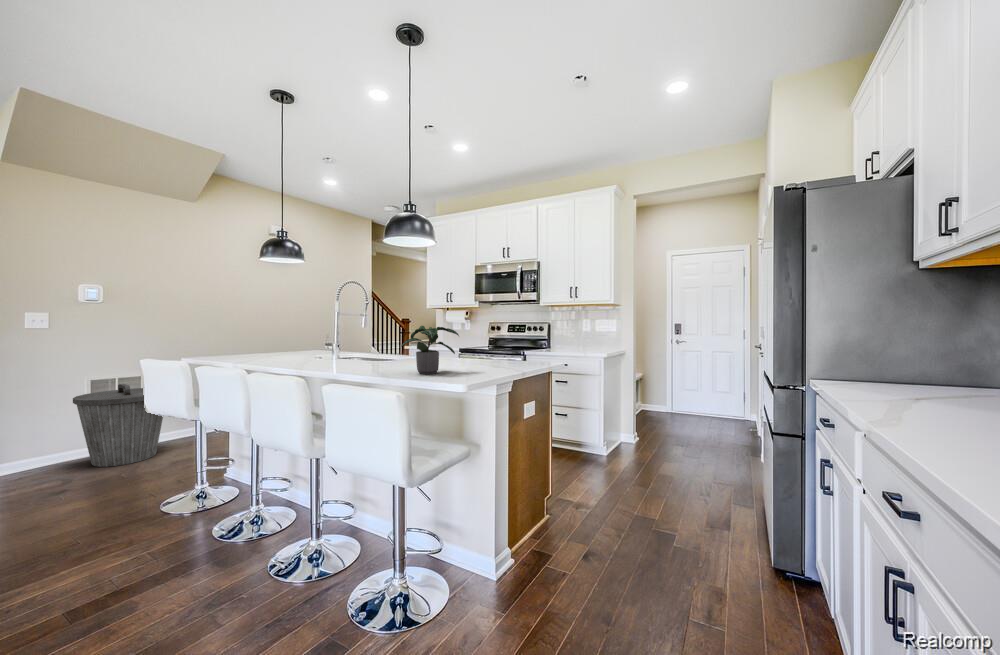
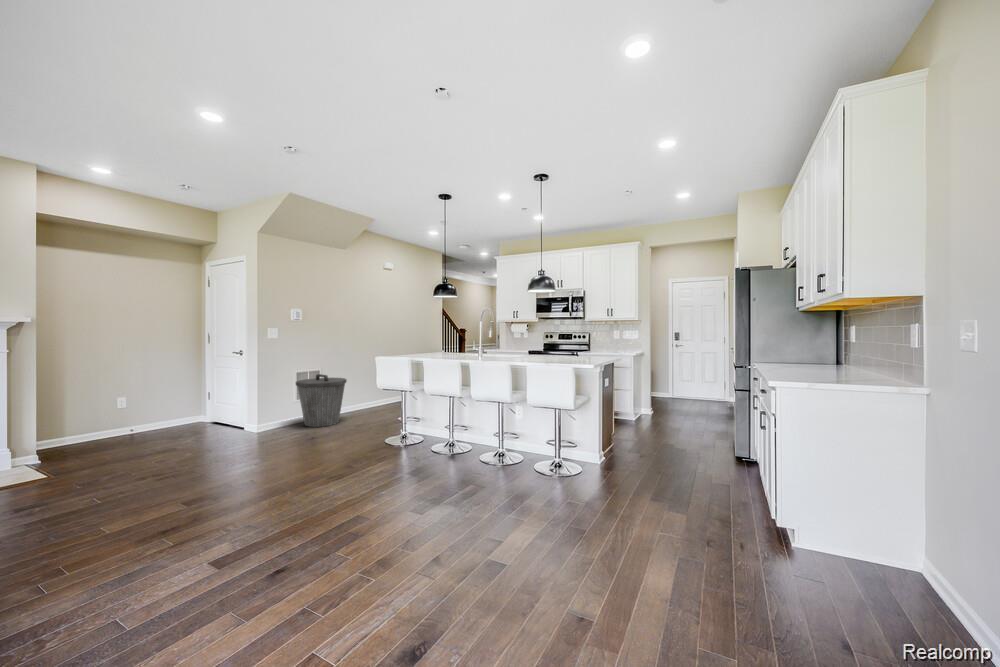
potted plant: present [402,326,459,374] -> none [547,336,573,361]

